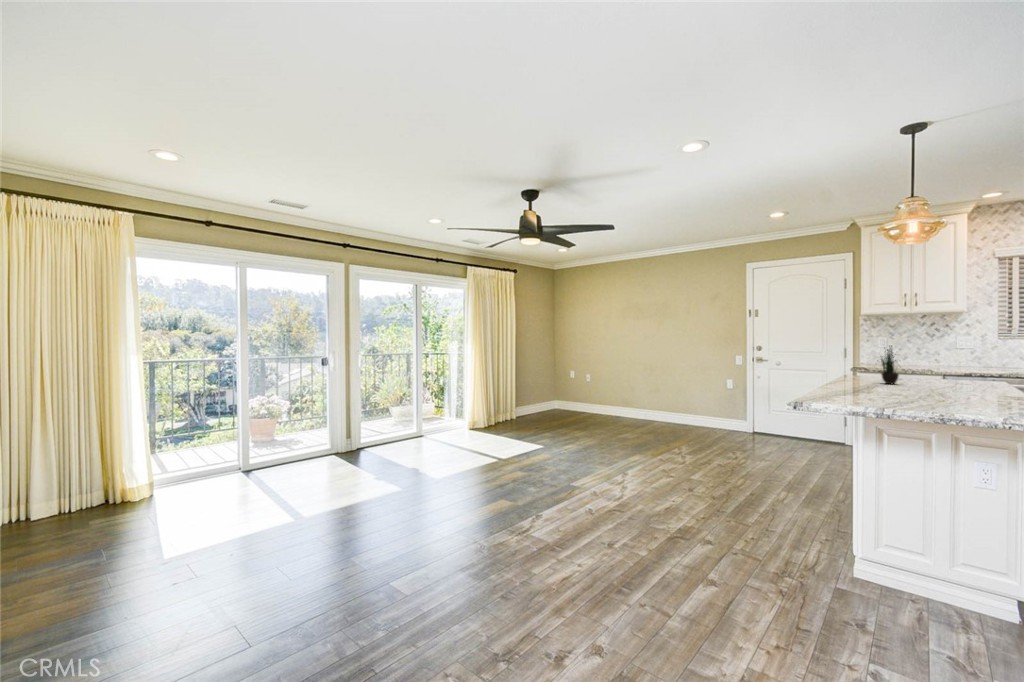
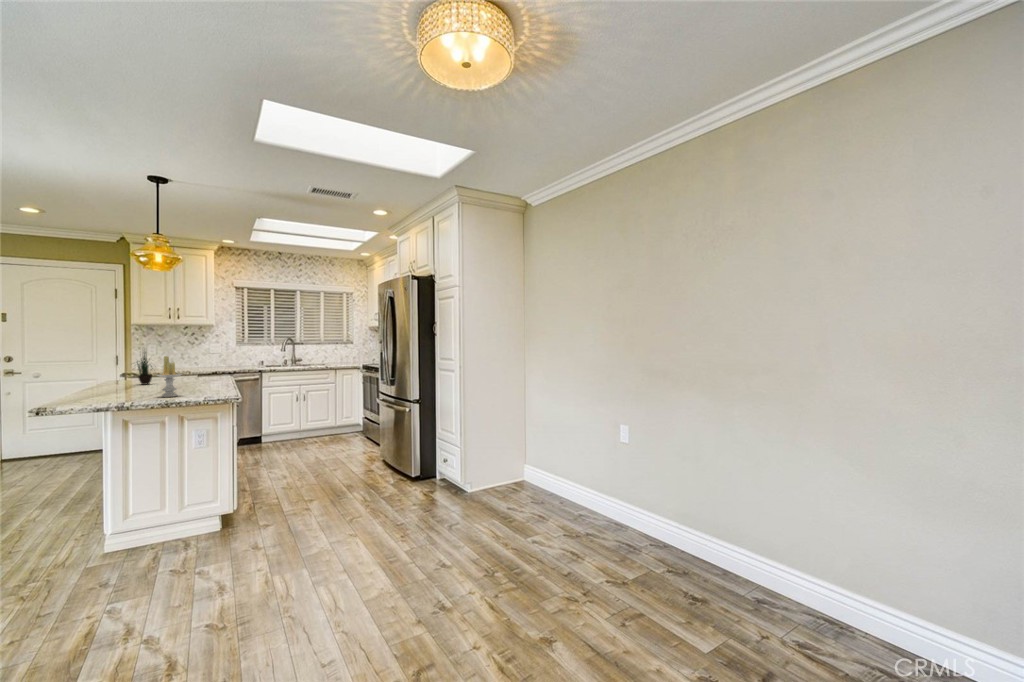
candle: none [924,352,963,408] -> present [157,356,182,397]

